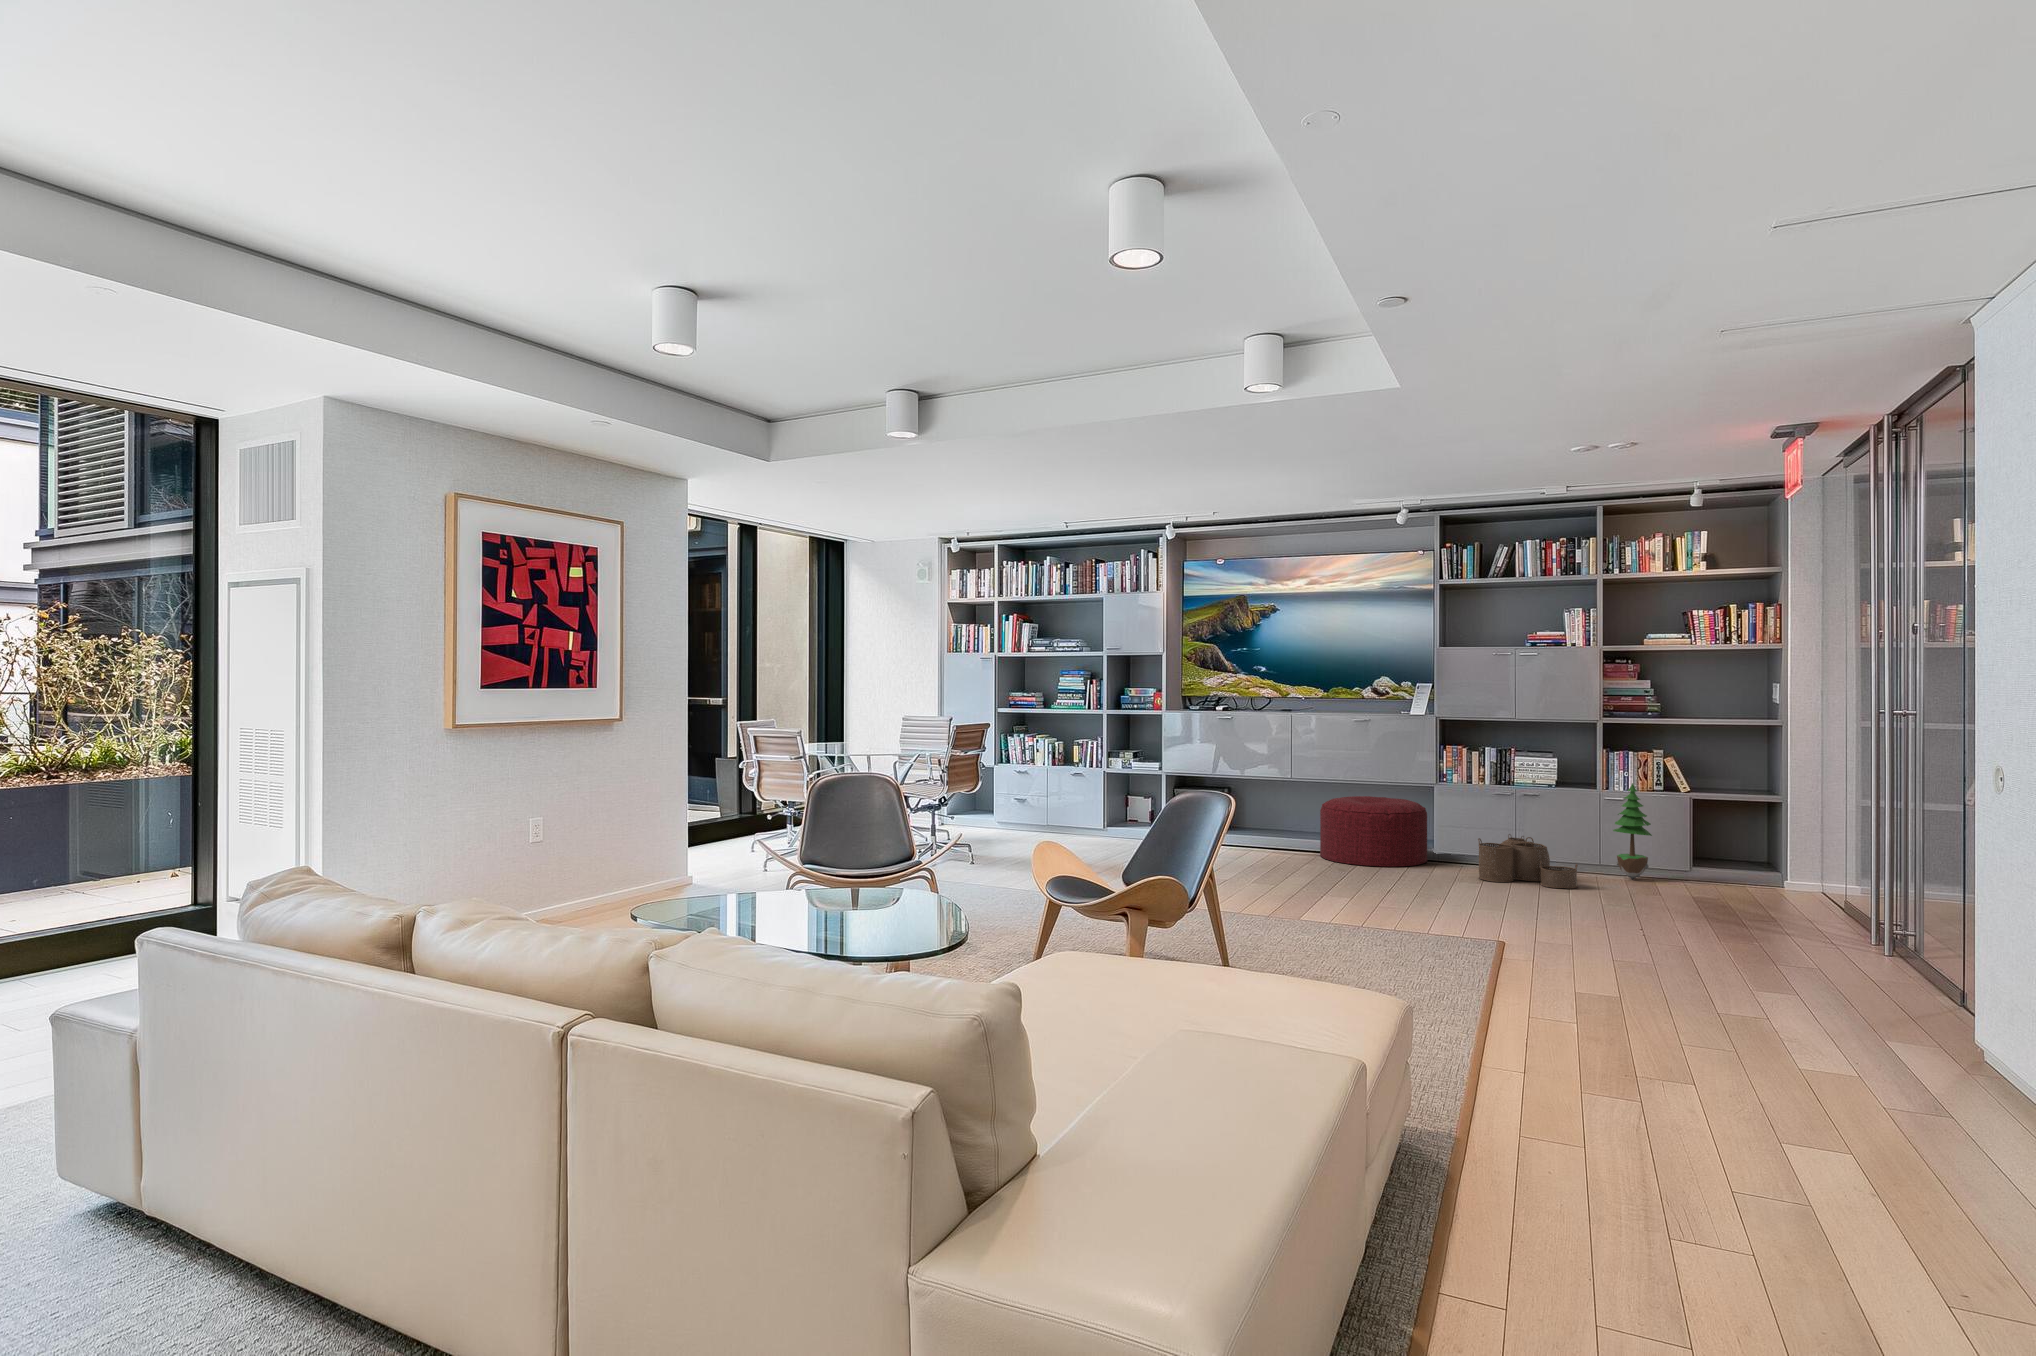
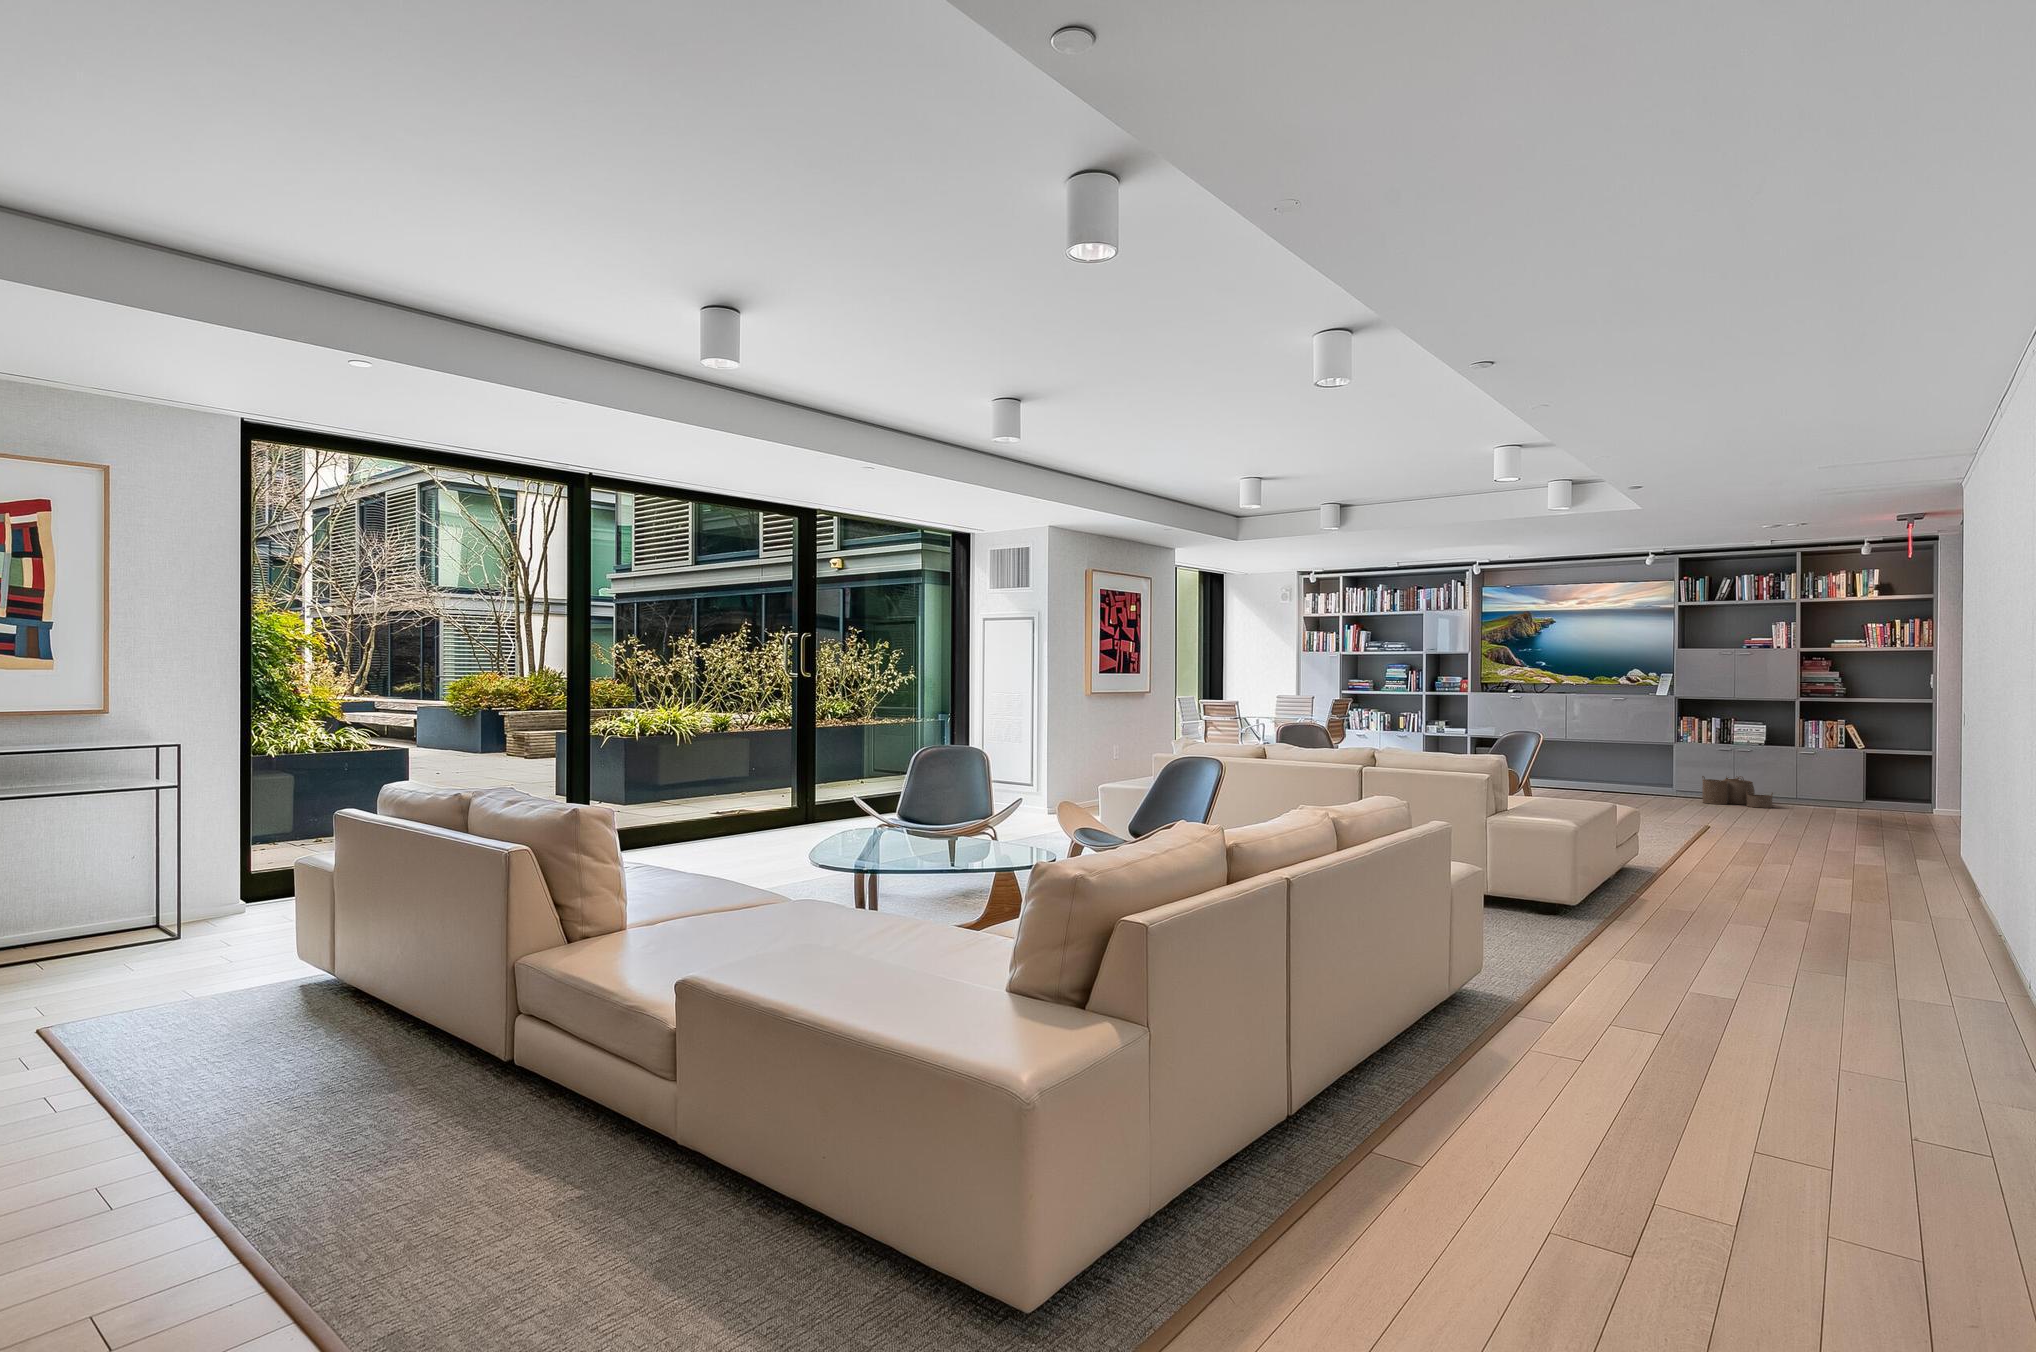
potted tree: present [1613,783,1652,879] -> none [1803,741,1832,806]
ottoman: present [1320,796,1427,867] -> none [1587,752,1667,796]

